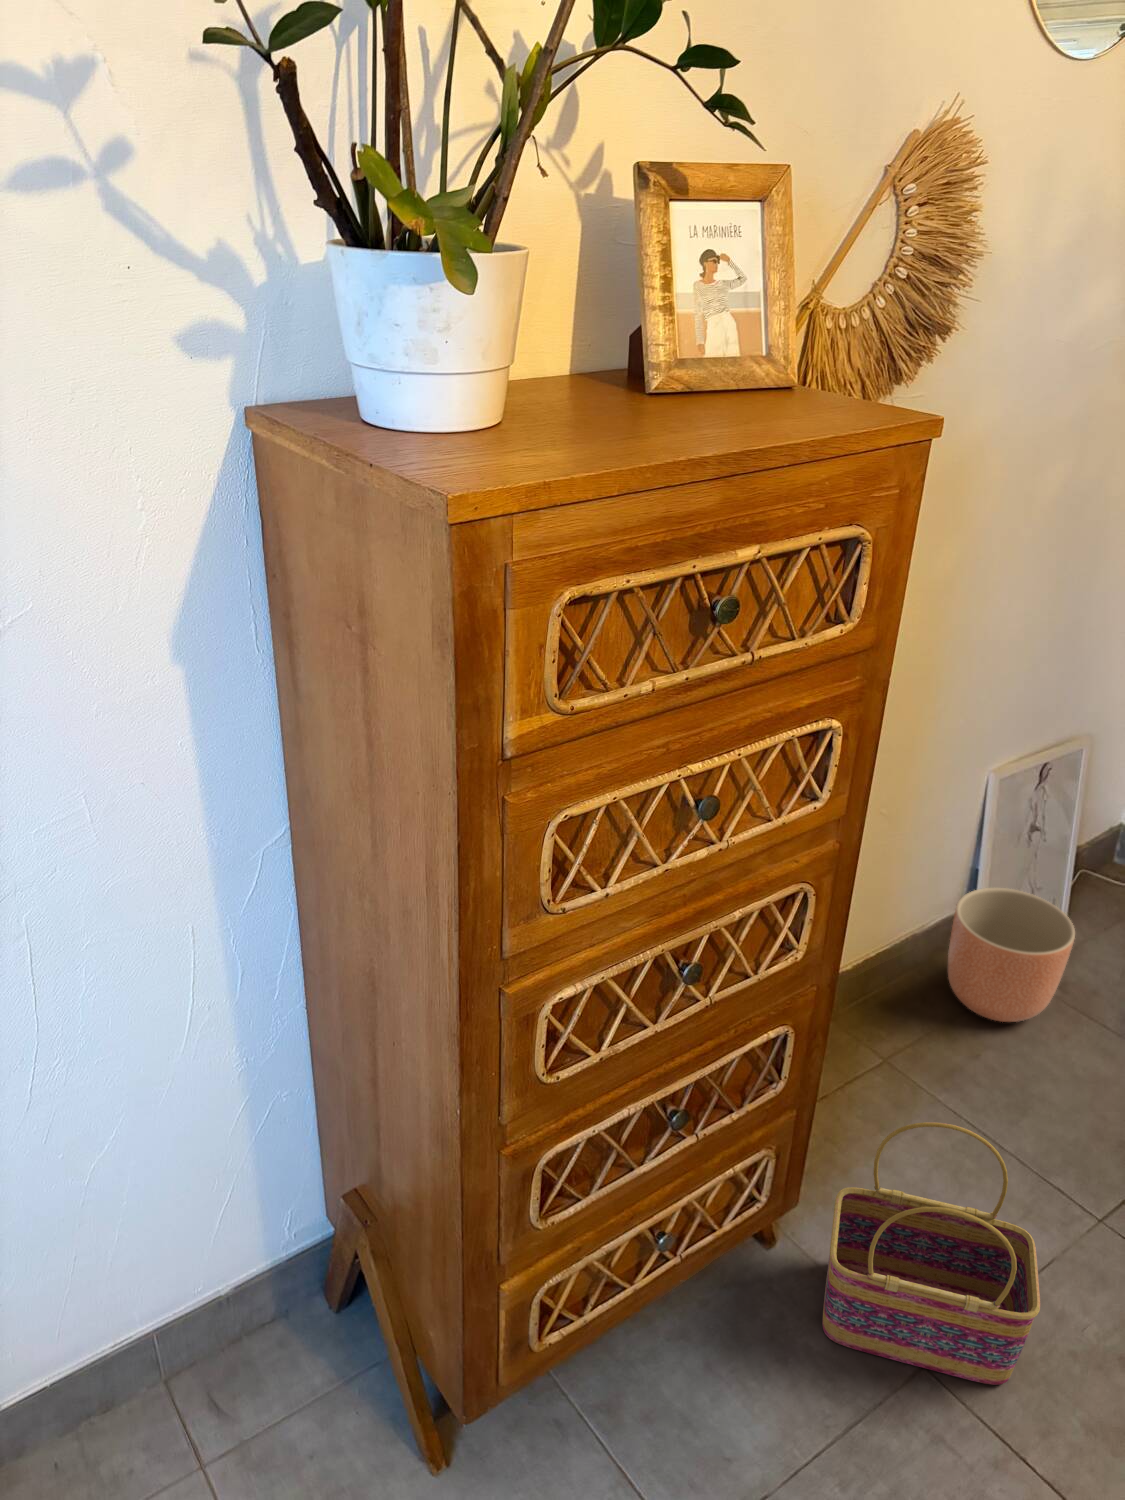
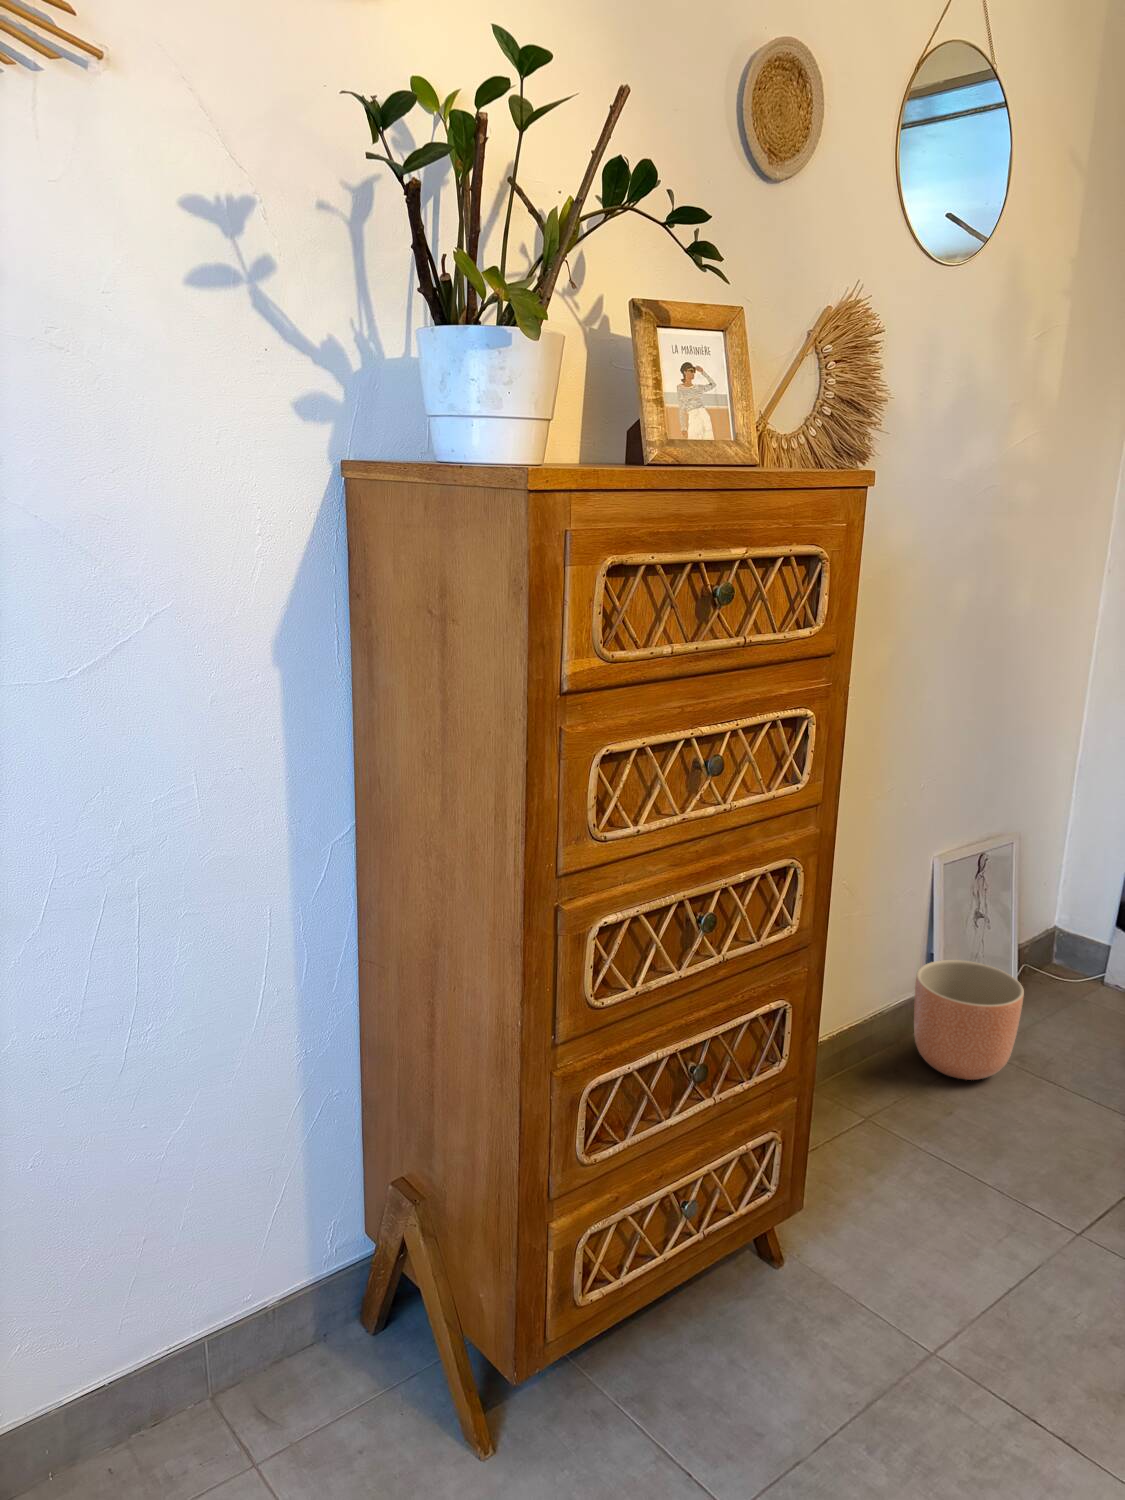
basket: present [822,1122,1040,1385] -> none [835,1110,1033,1361]

